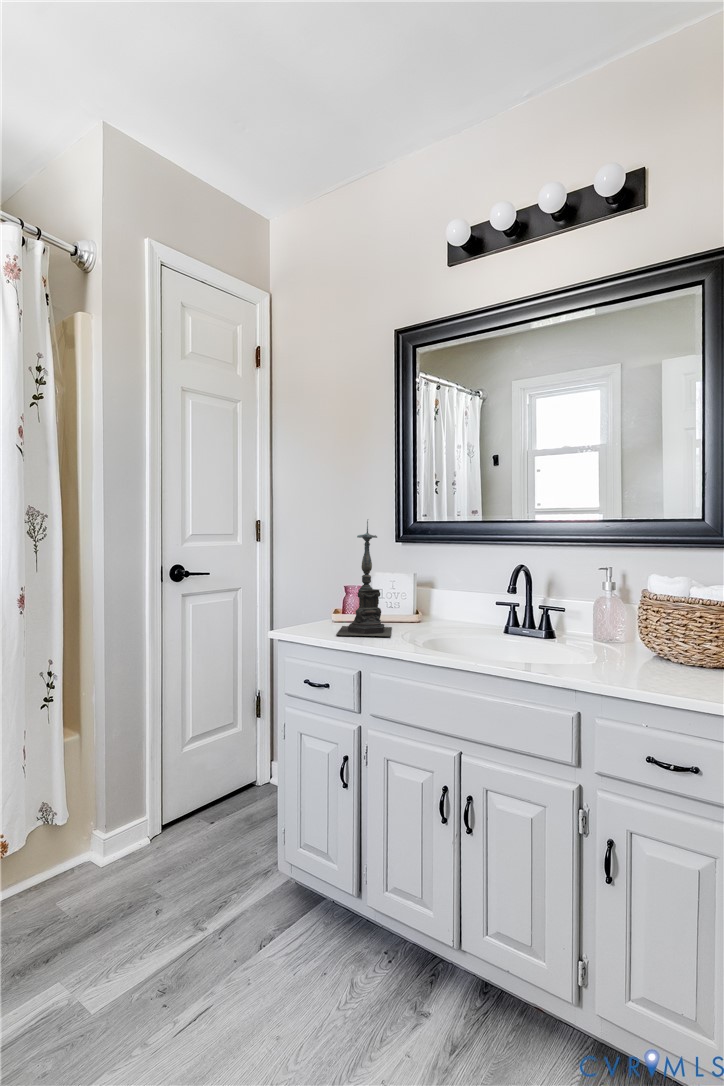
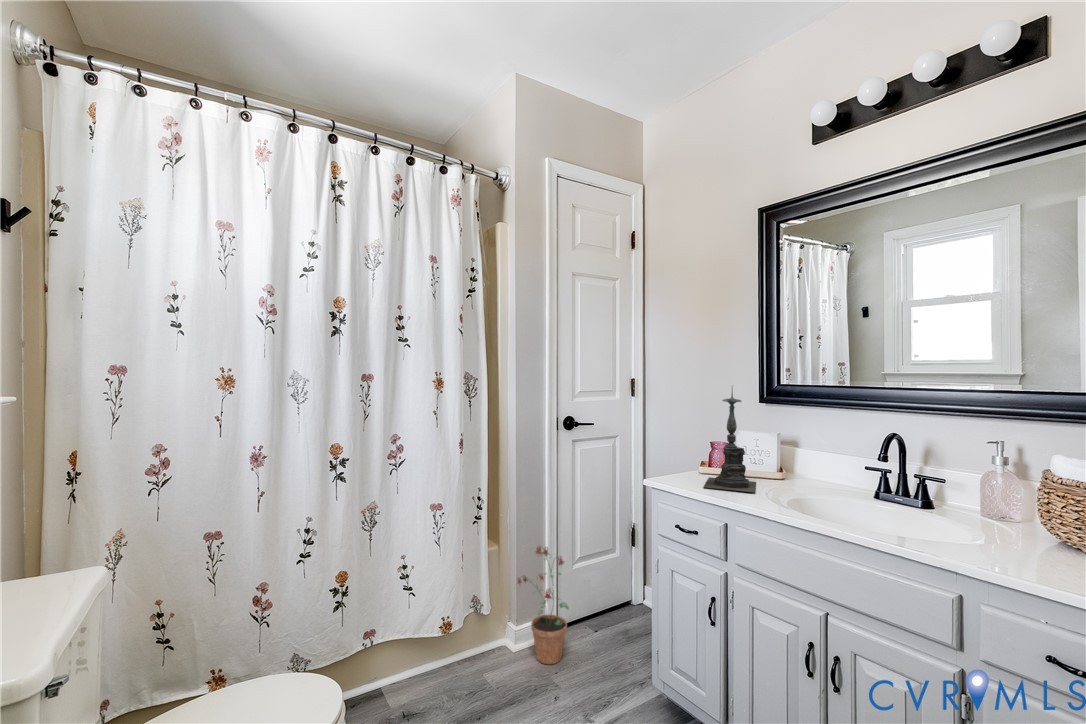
potted plant: none [106,729,181,874] -> present [517,546,569,664]

